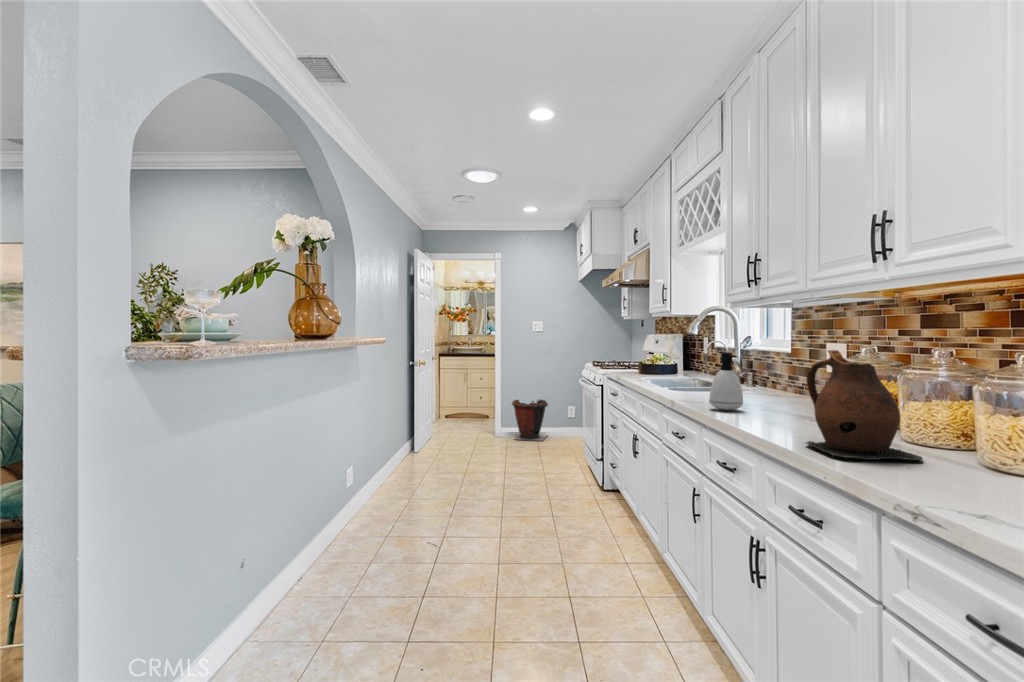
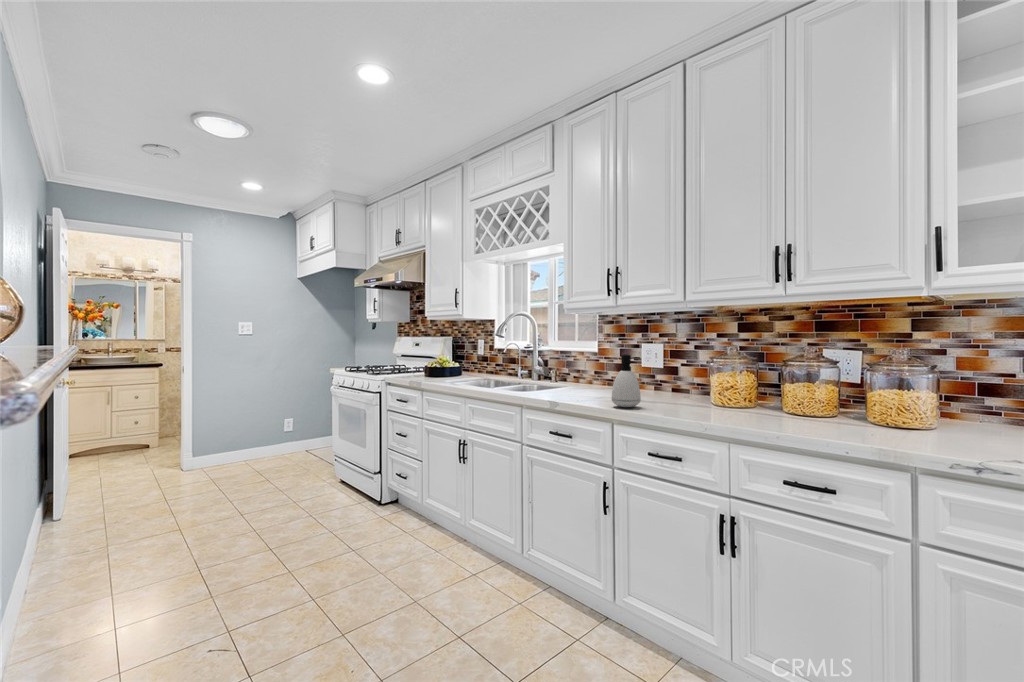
ceramic pitcher: present [806,350,923,462] -> none [768,351,853,436]
waste bin: present [512,400,548,441] -> none [216,417,269,473]

